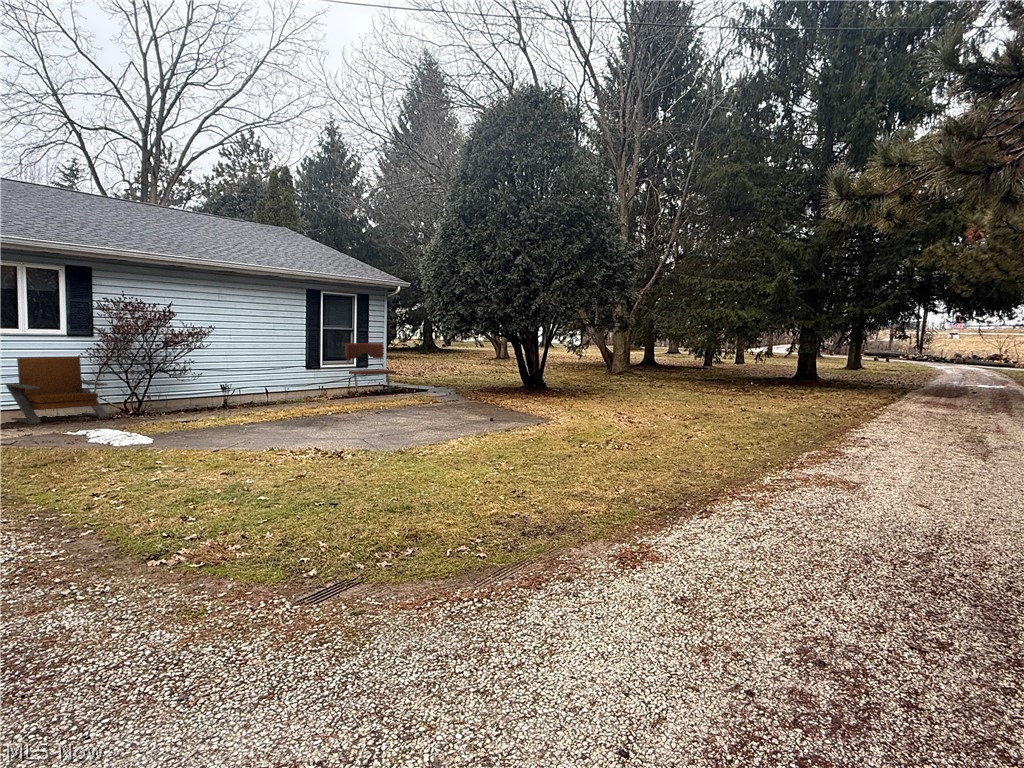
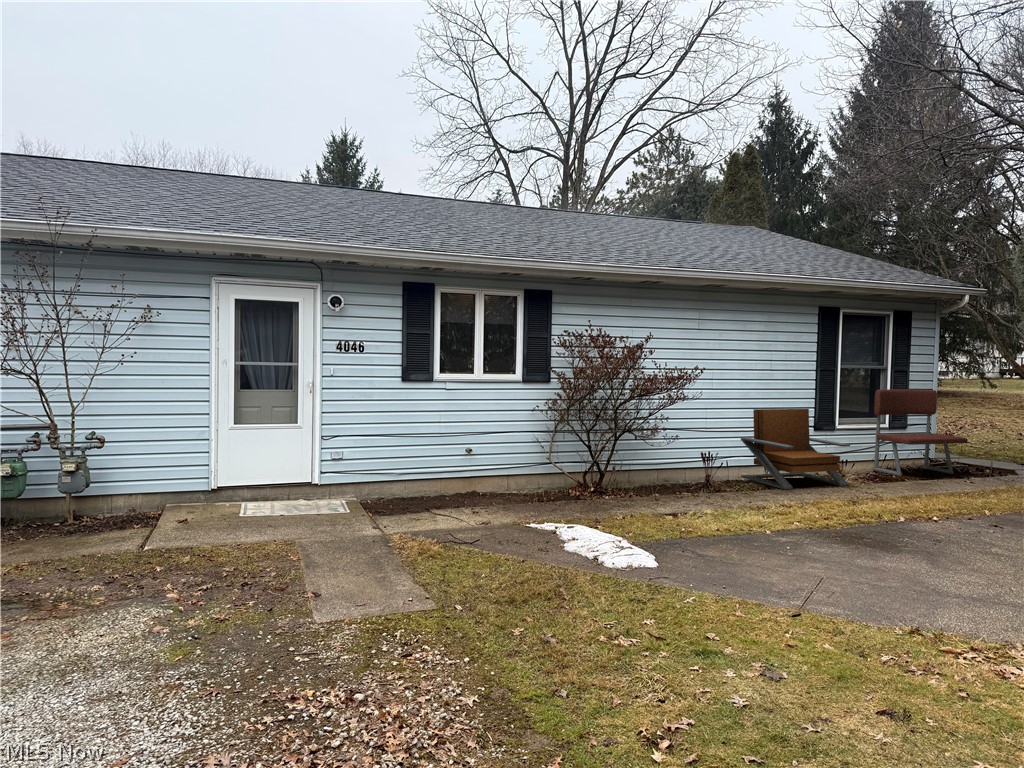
lounge chair: present [6,357,108,424] -> present [741,409,850,489]

